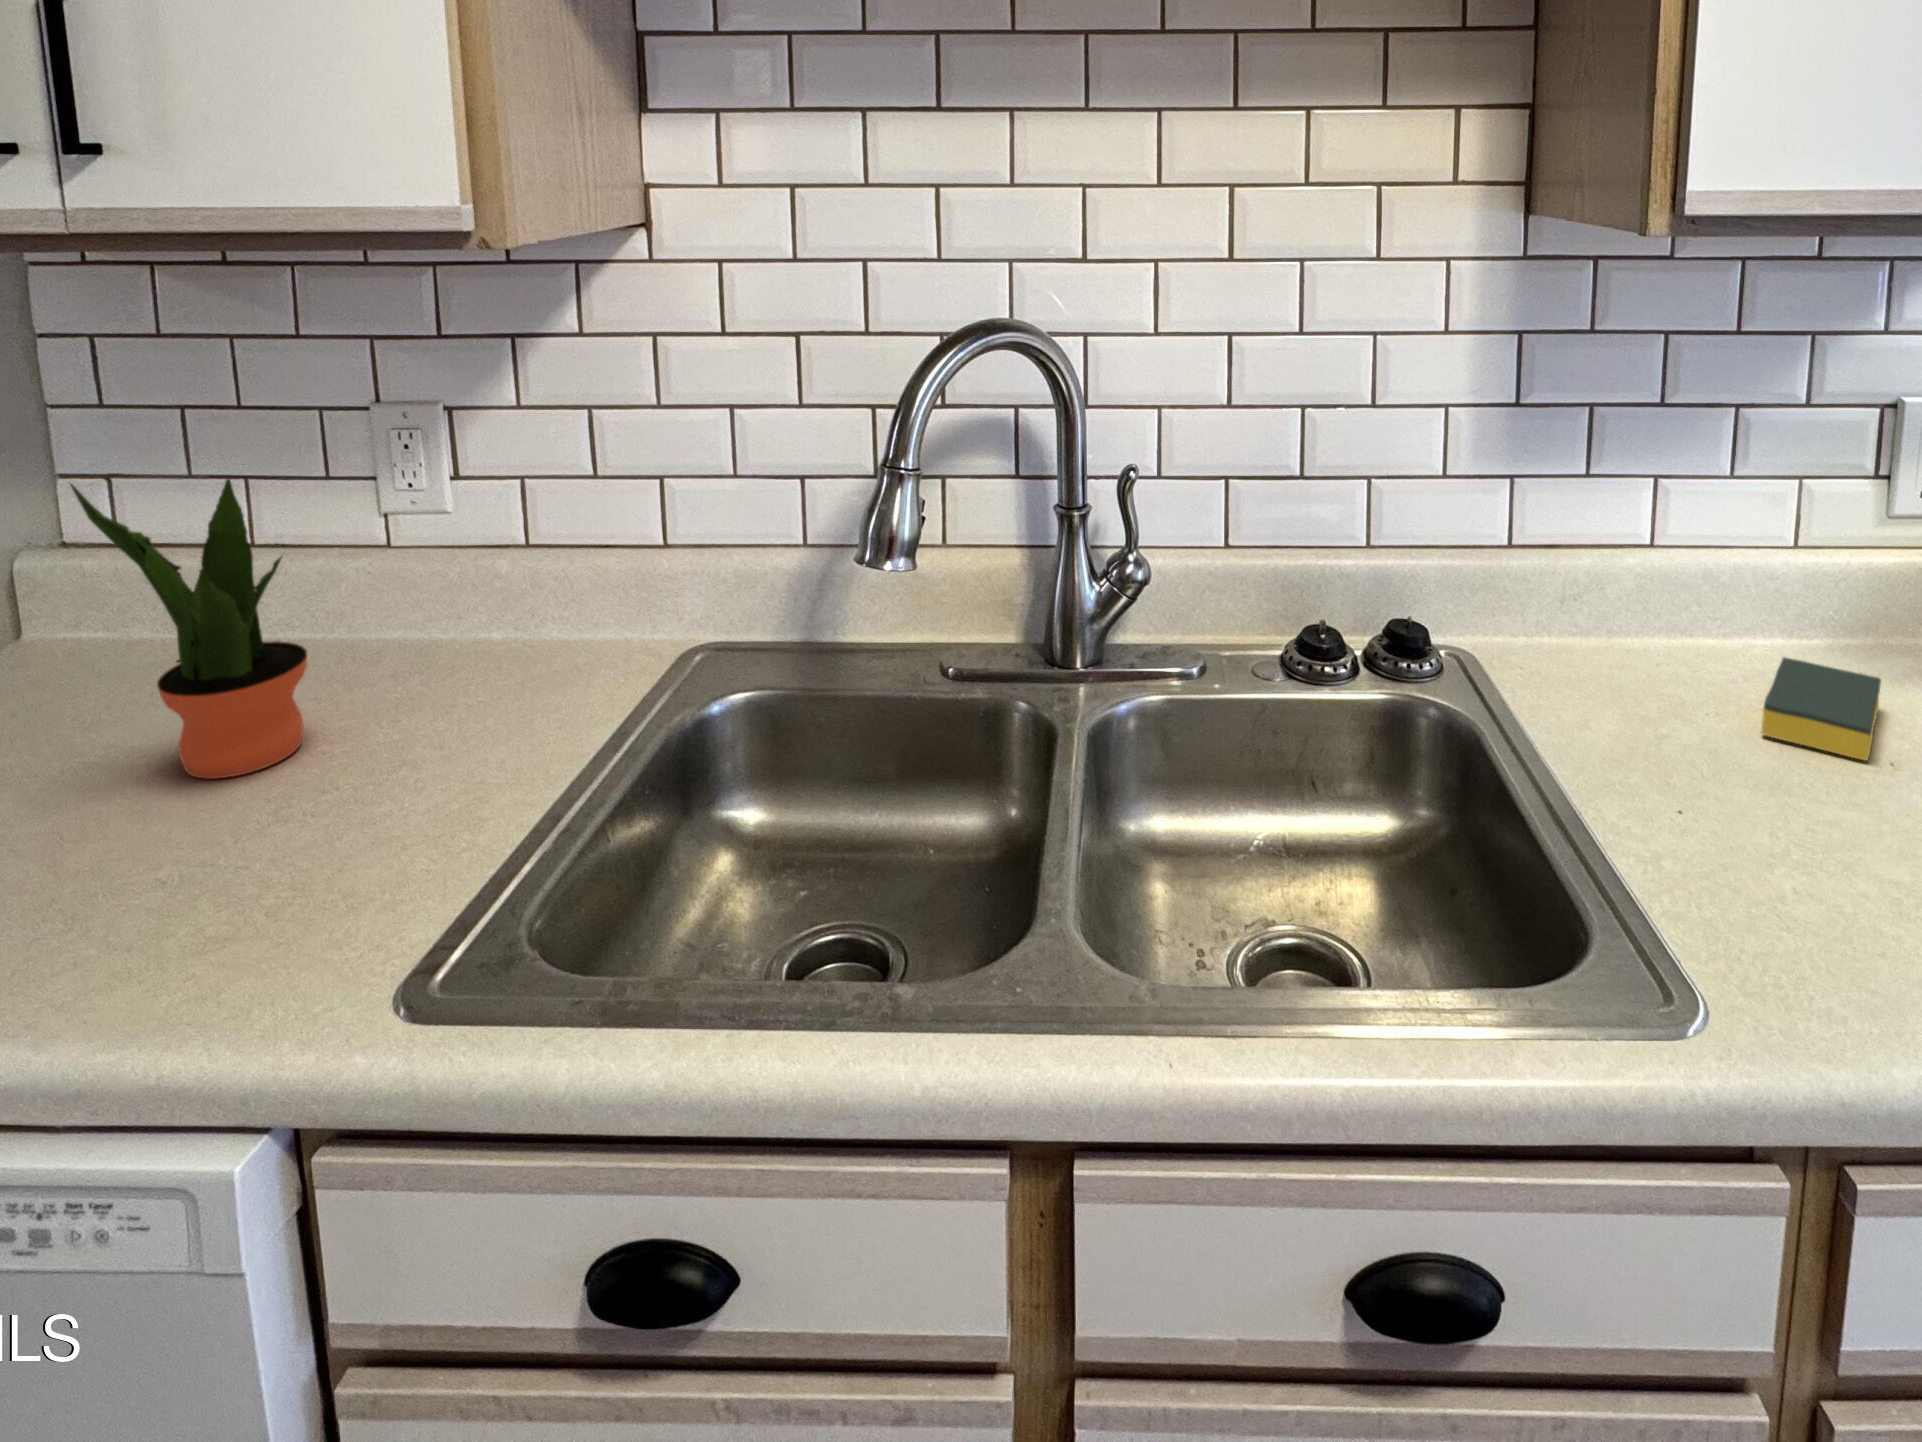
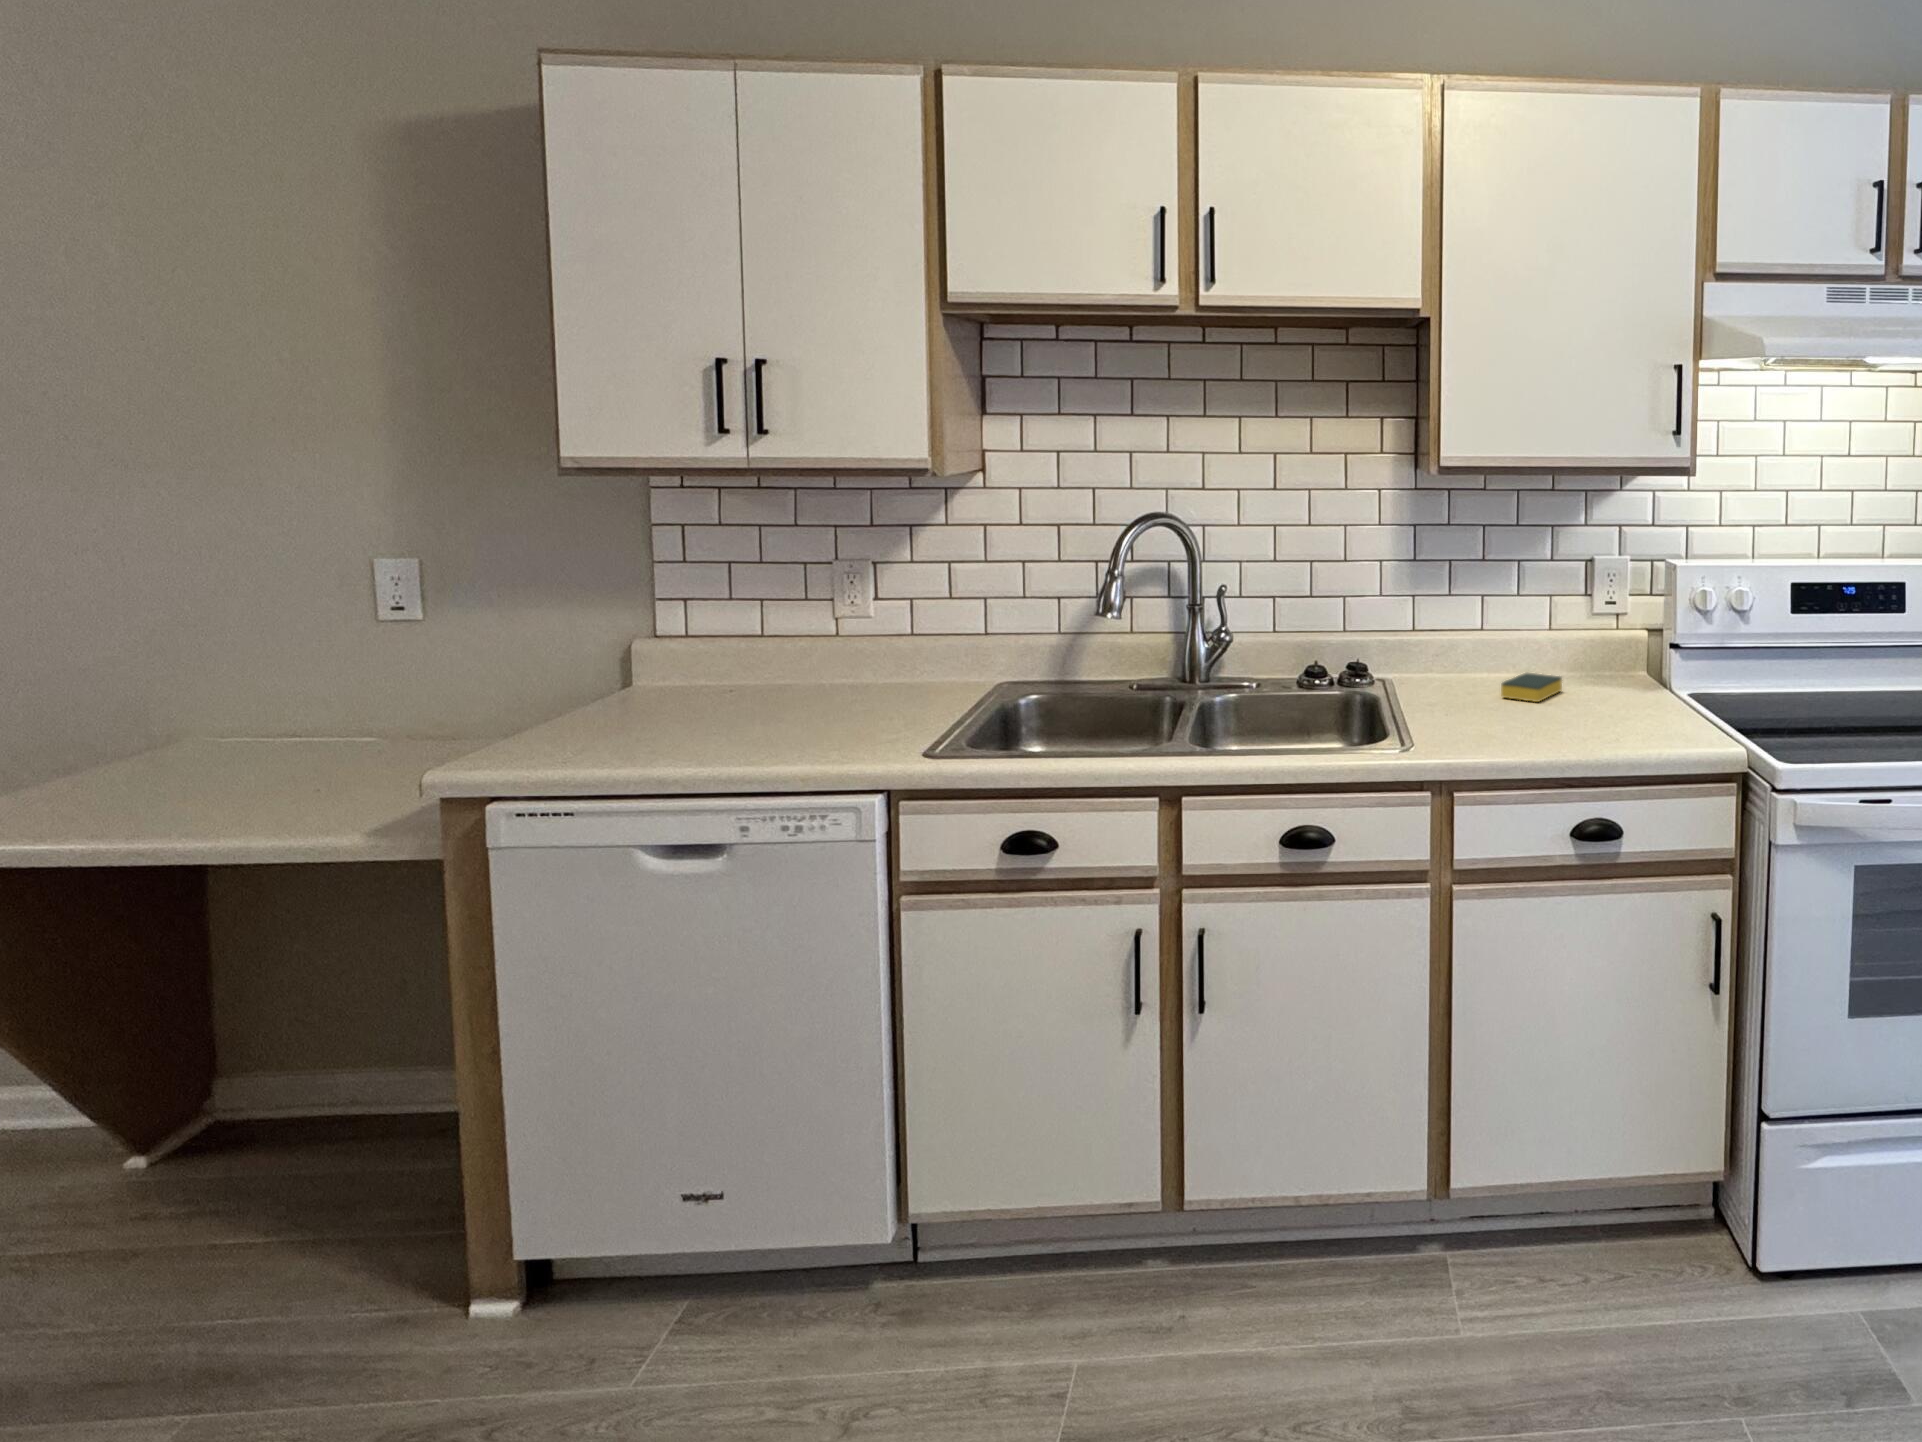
potted plant: present [70,479,307,779] -> none [739,579,831,717]

